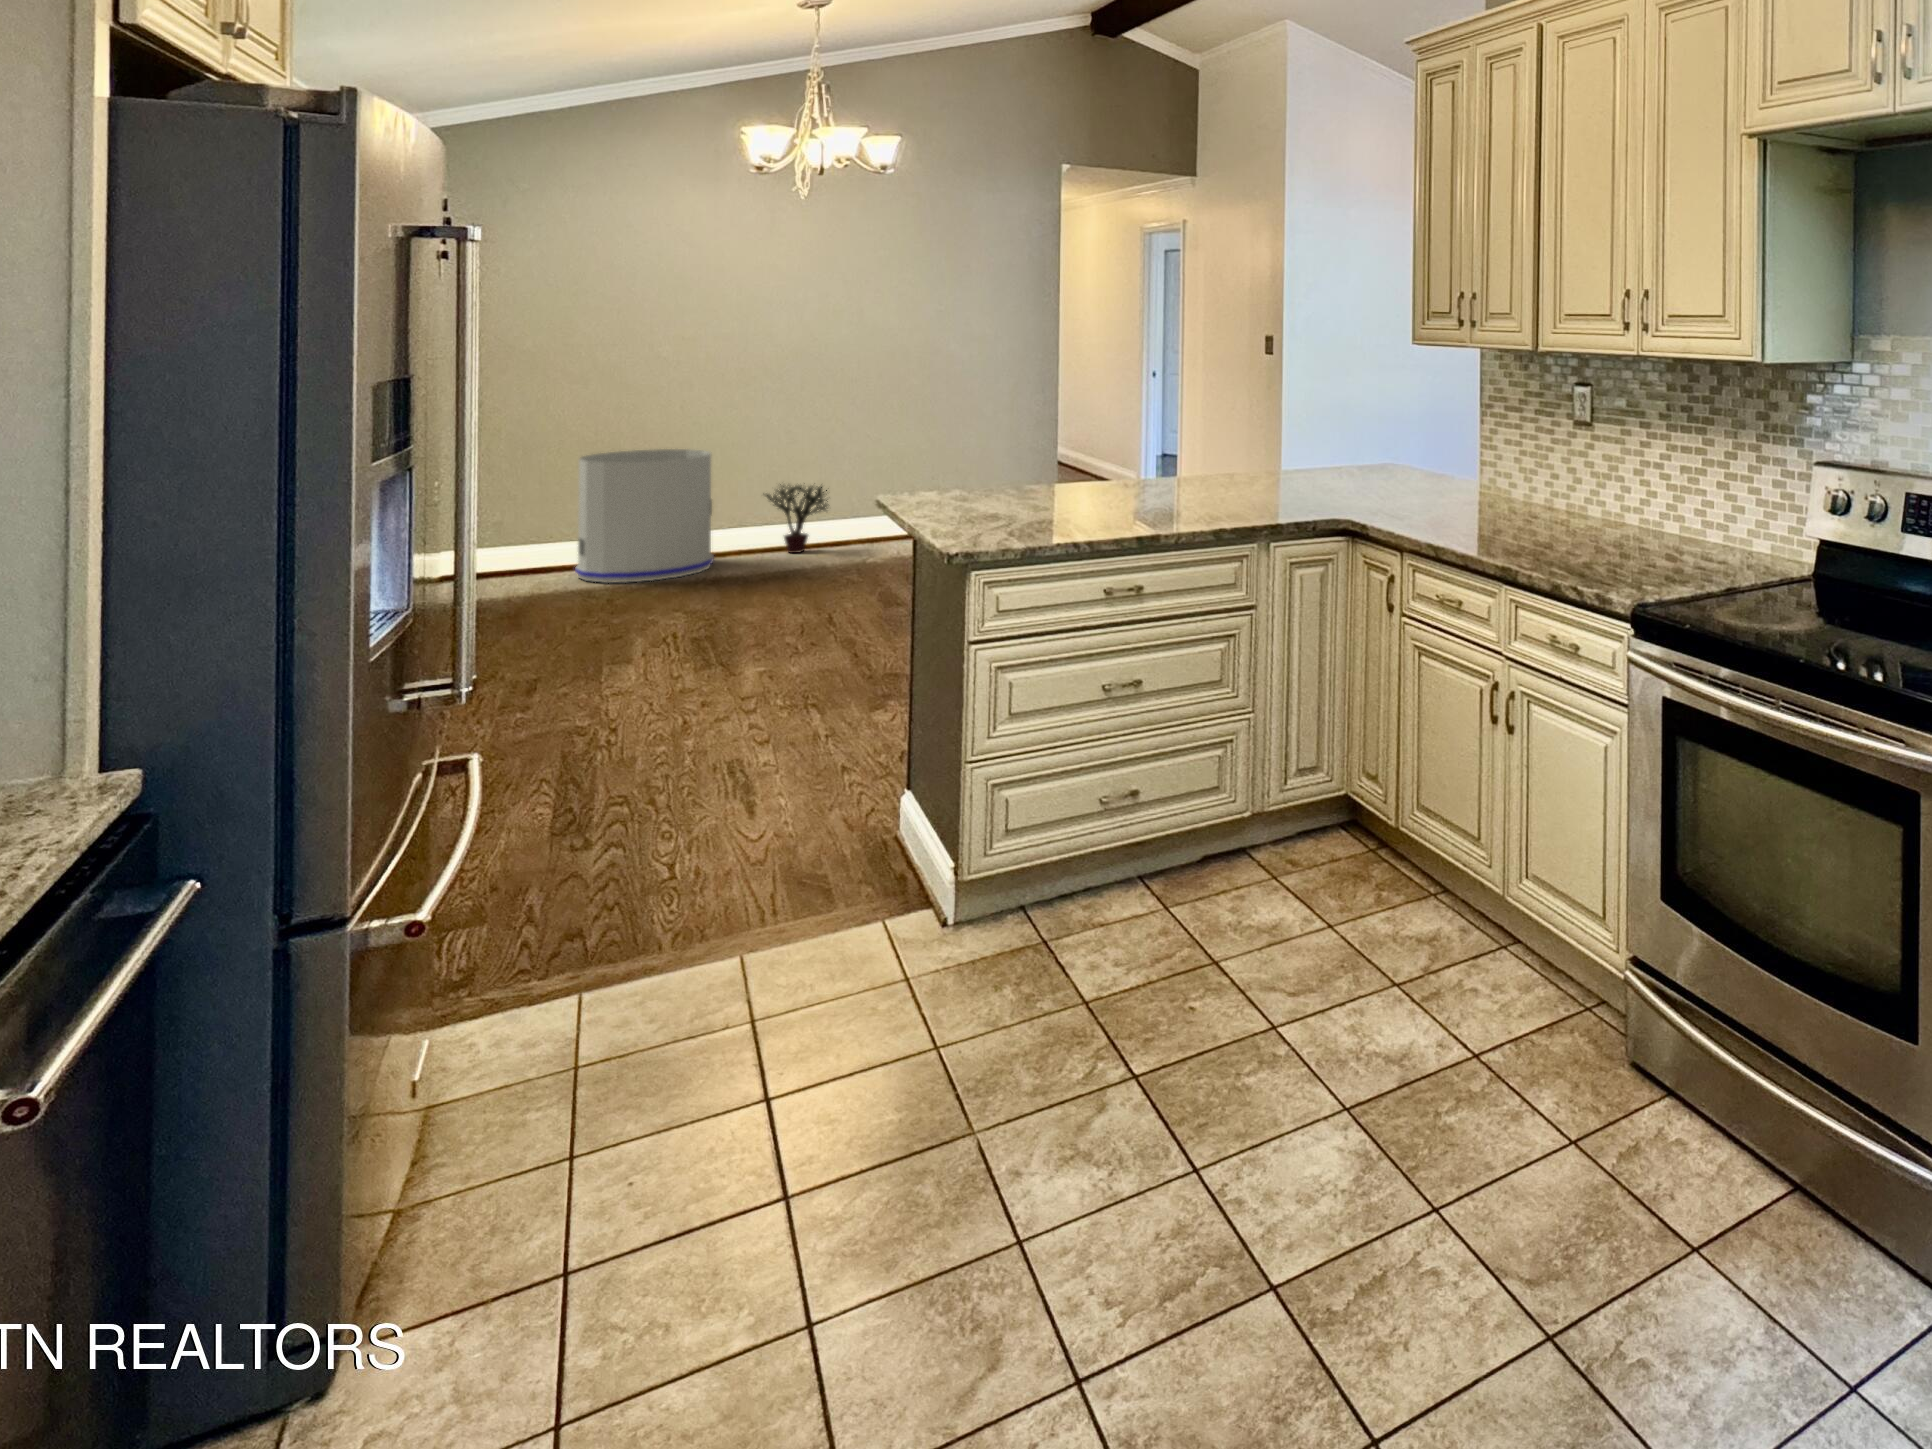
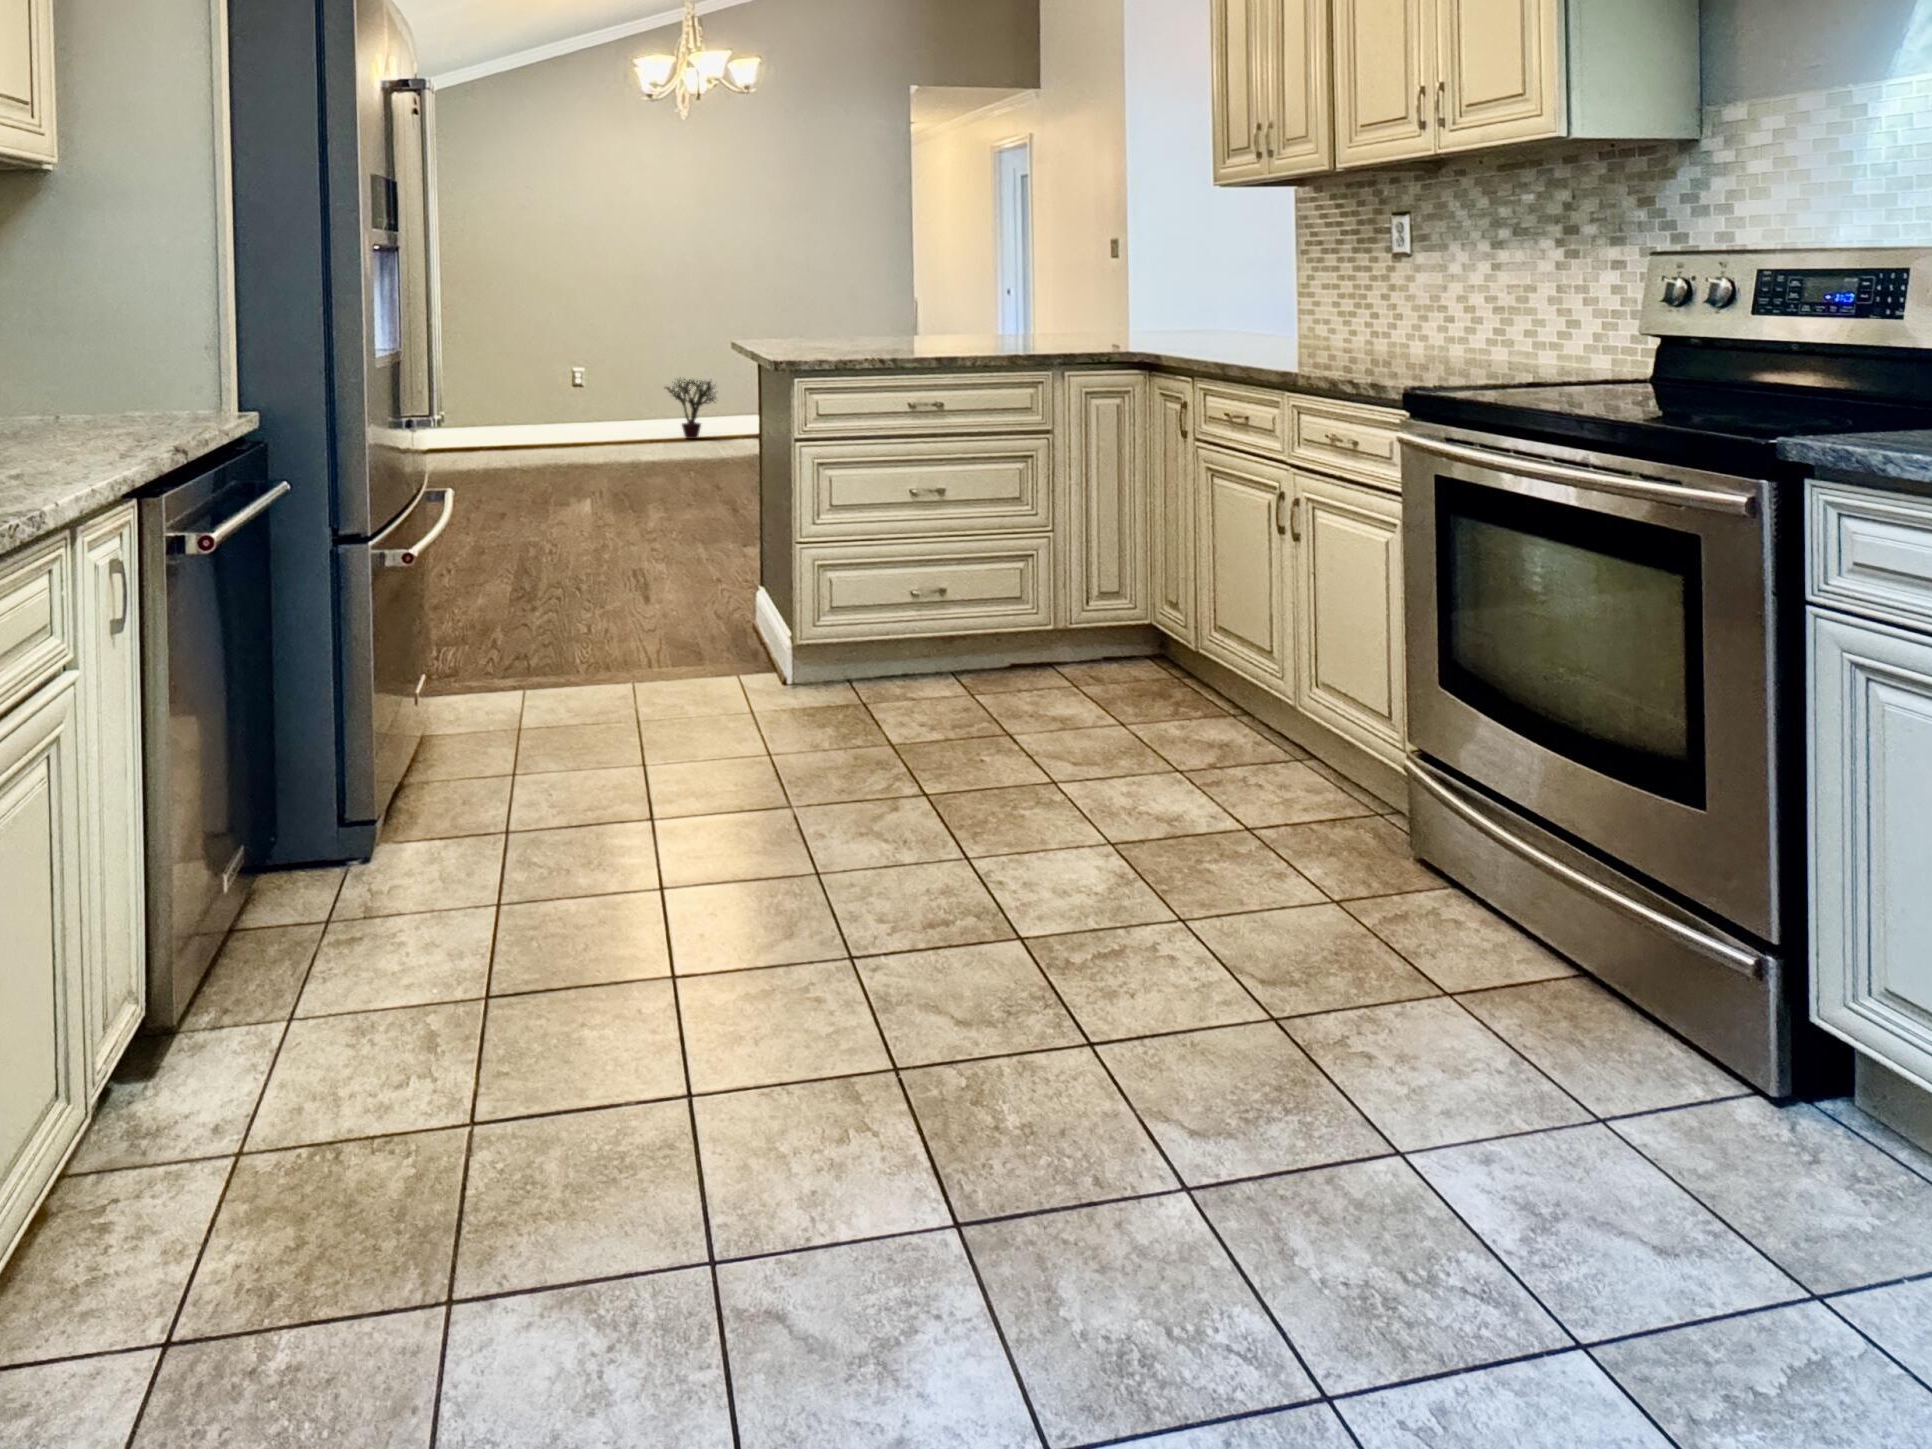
trash can: present [575,449,714,583] -> none [526,347,628,454]

